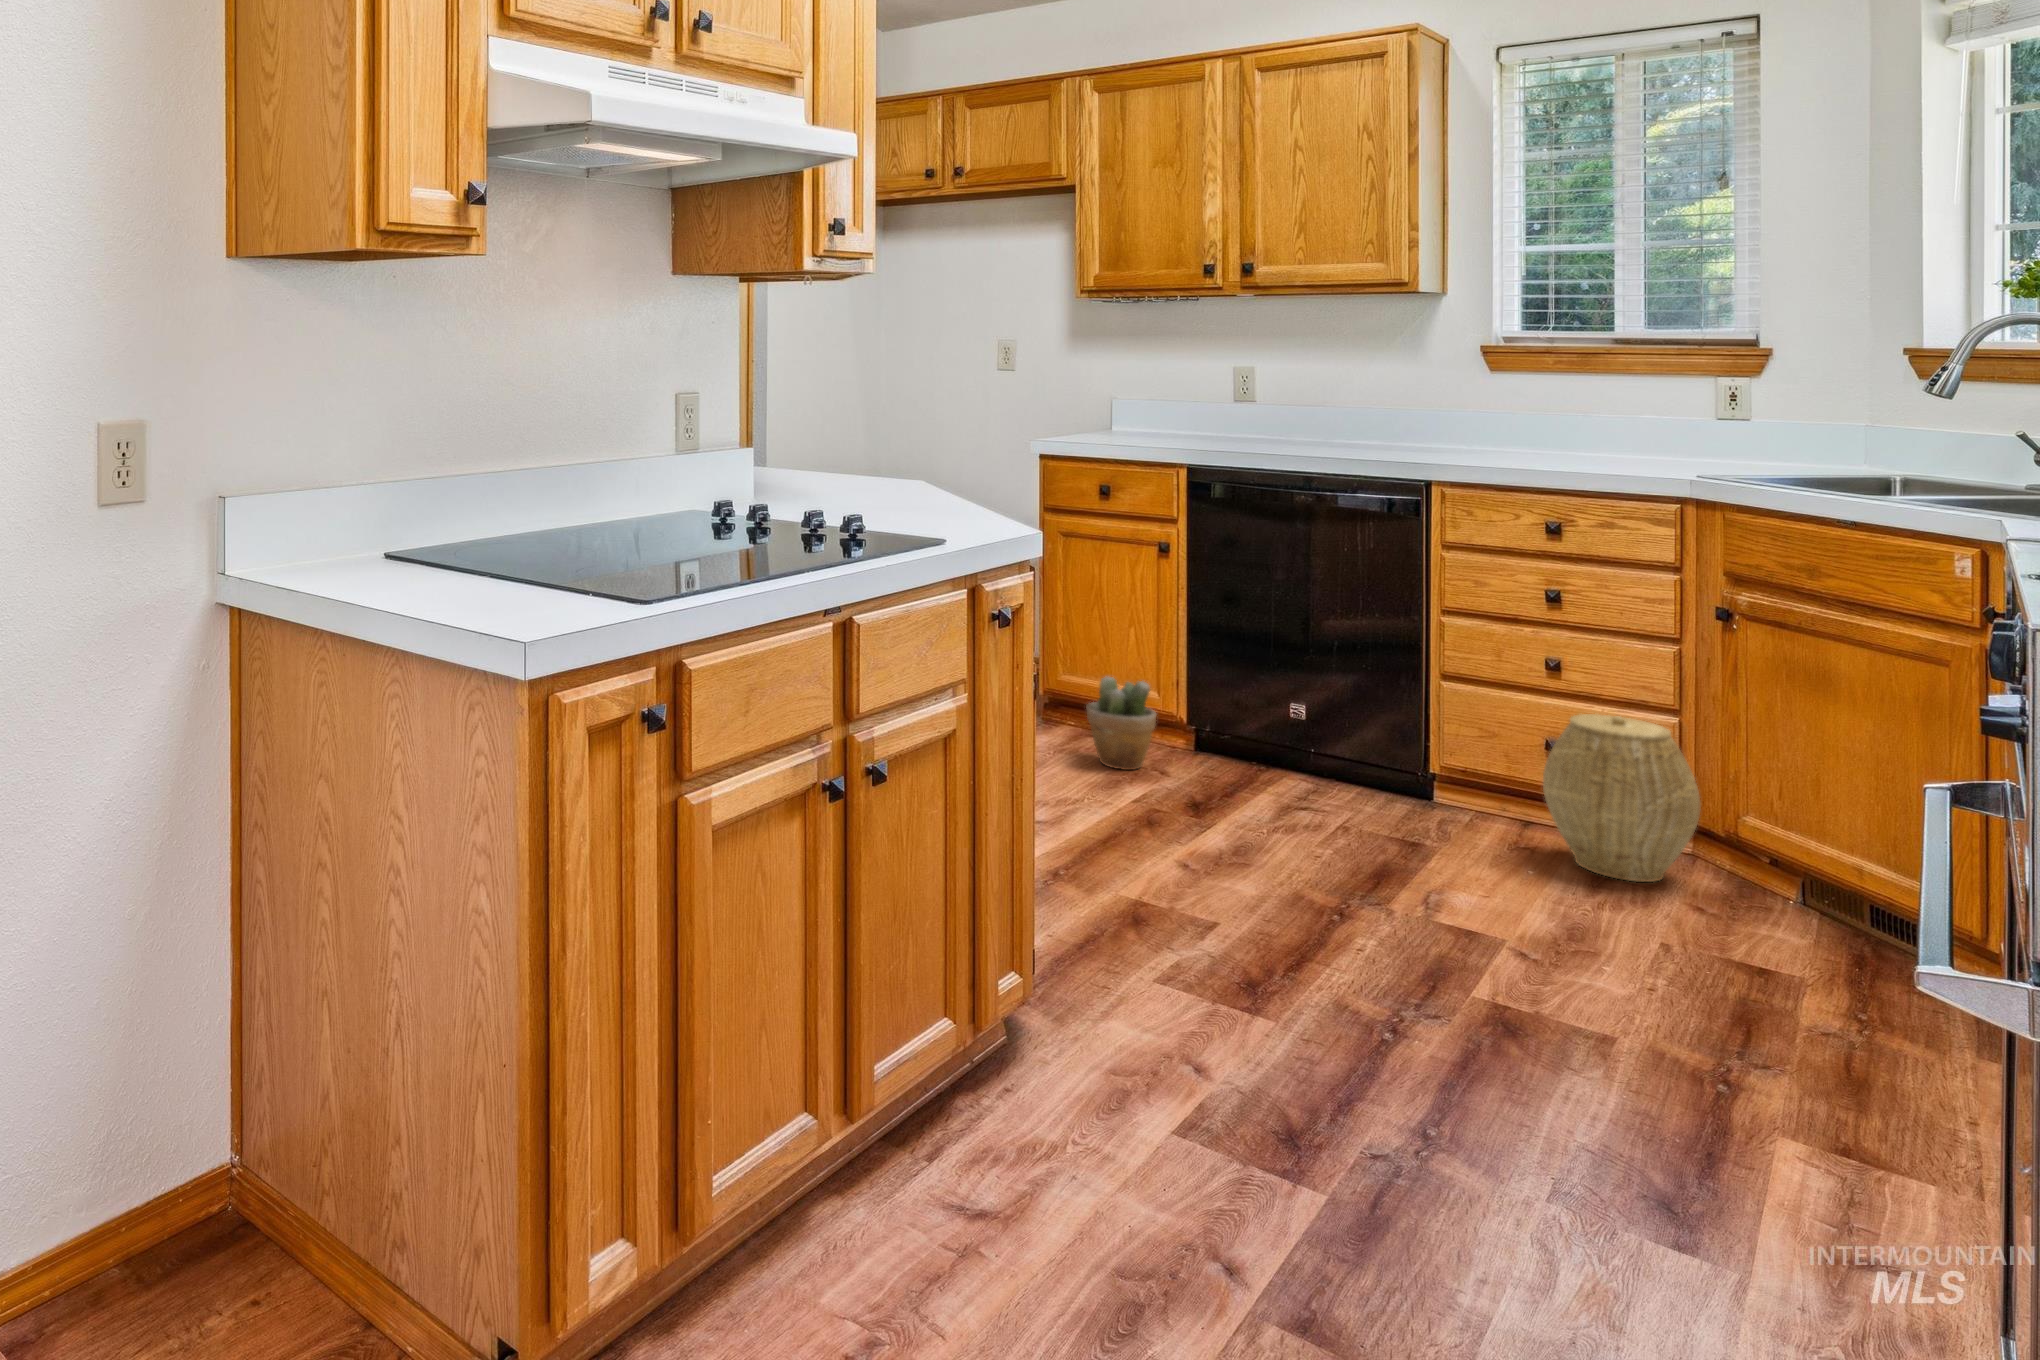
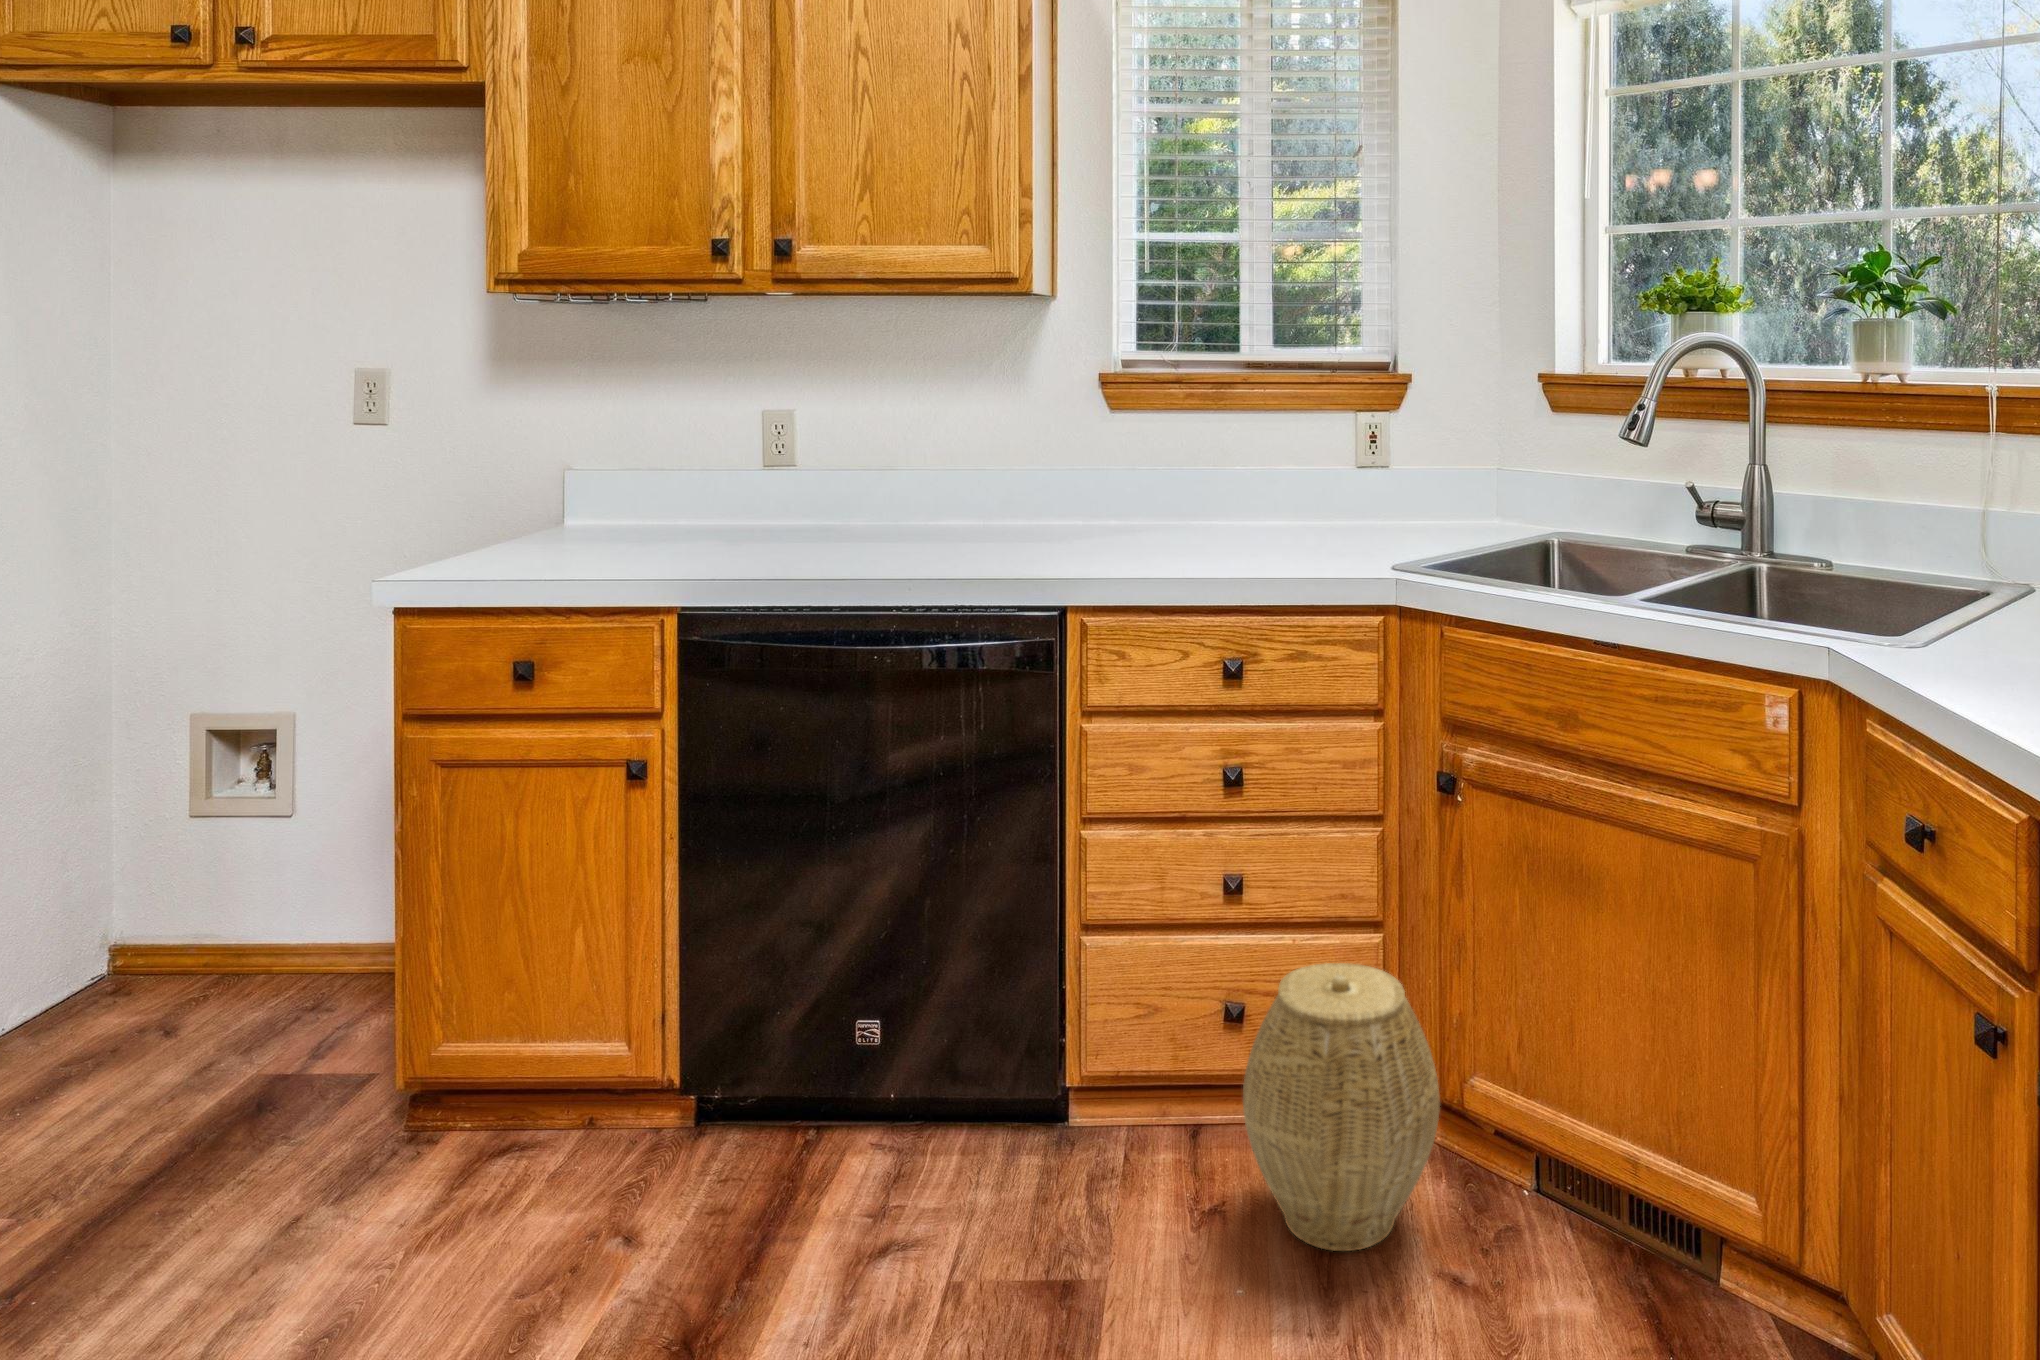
potted plant: present [1086,677,1156,770] -> none [473,1064,620,1263]

